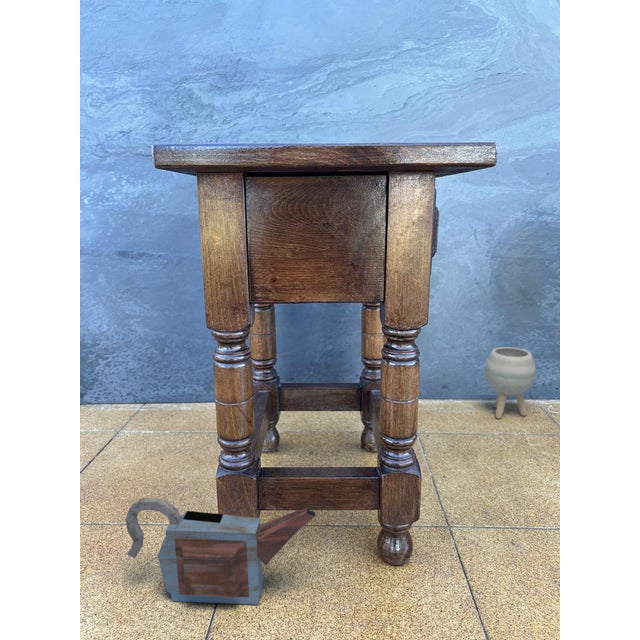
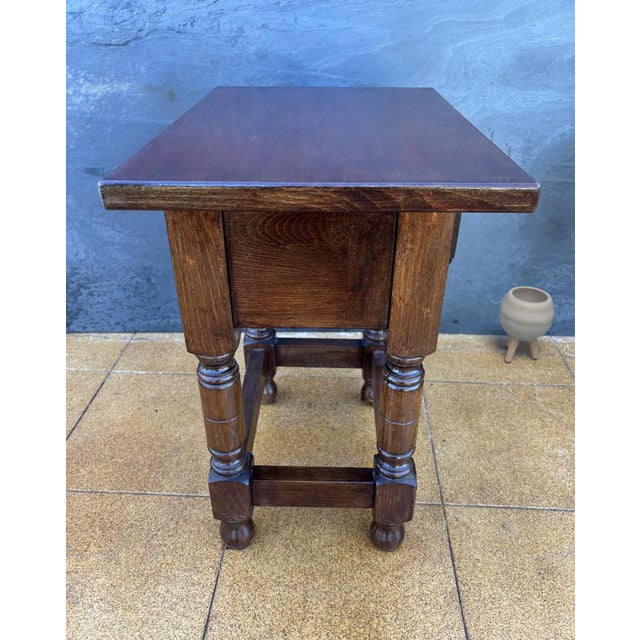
watering can: present [126,498,315,605] -> none [121,503,308,593]

